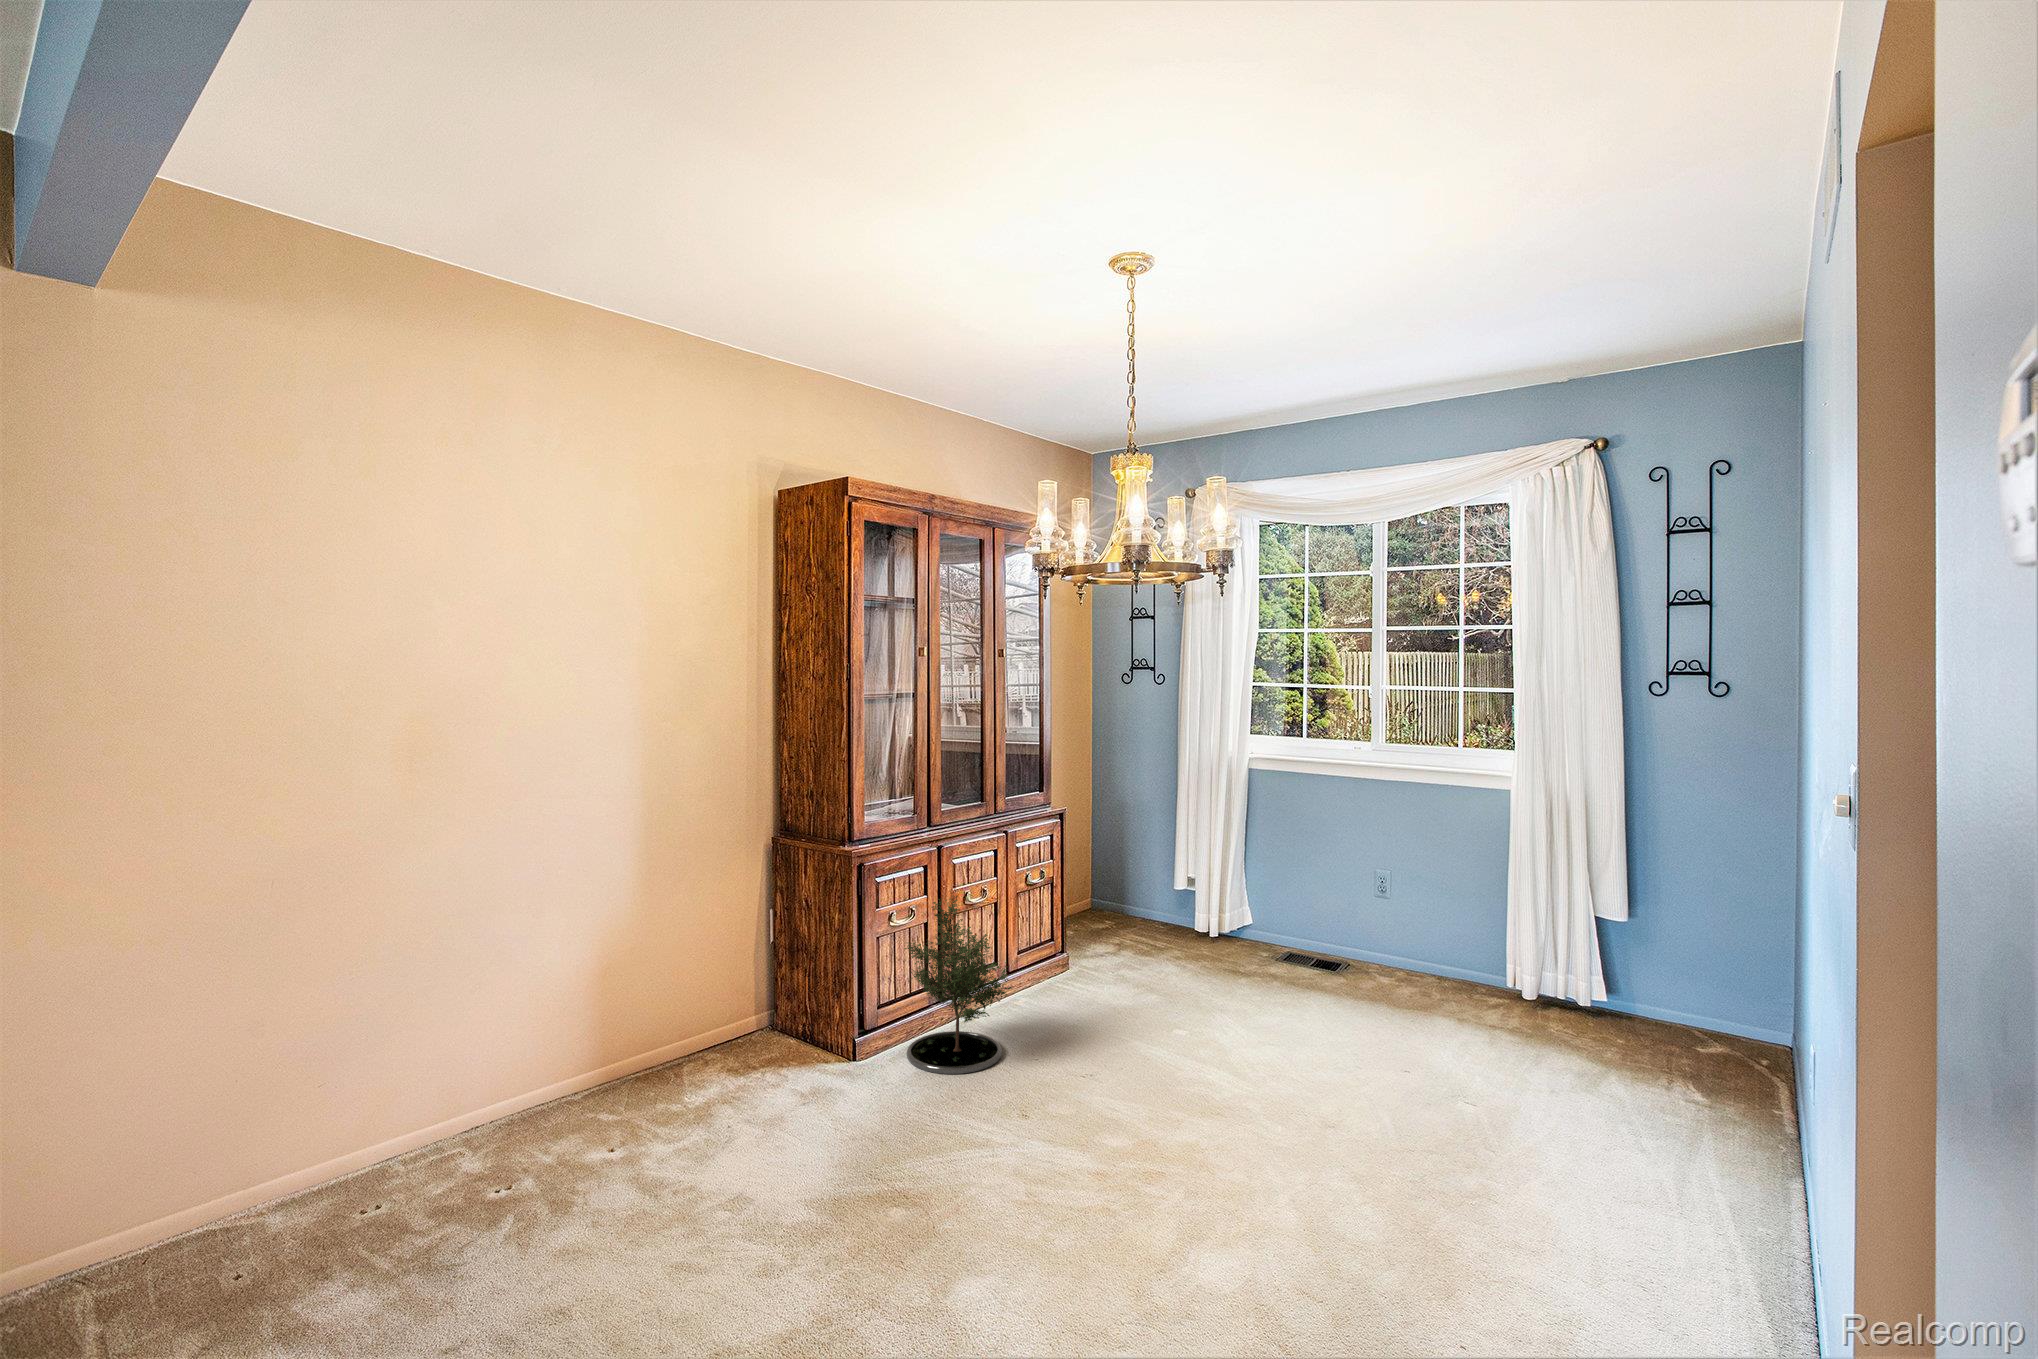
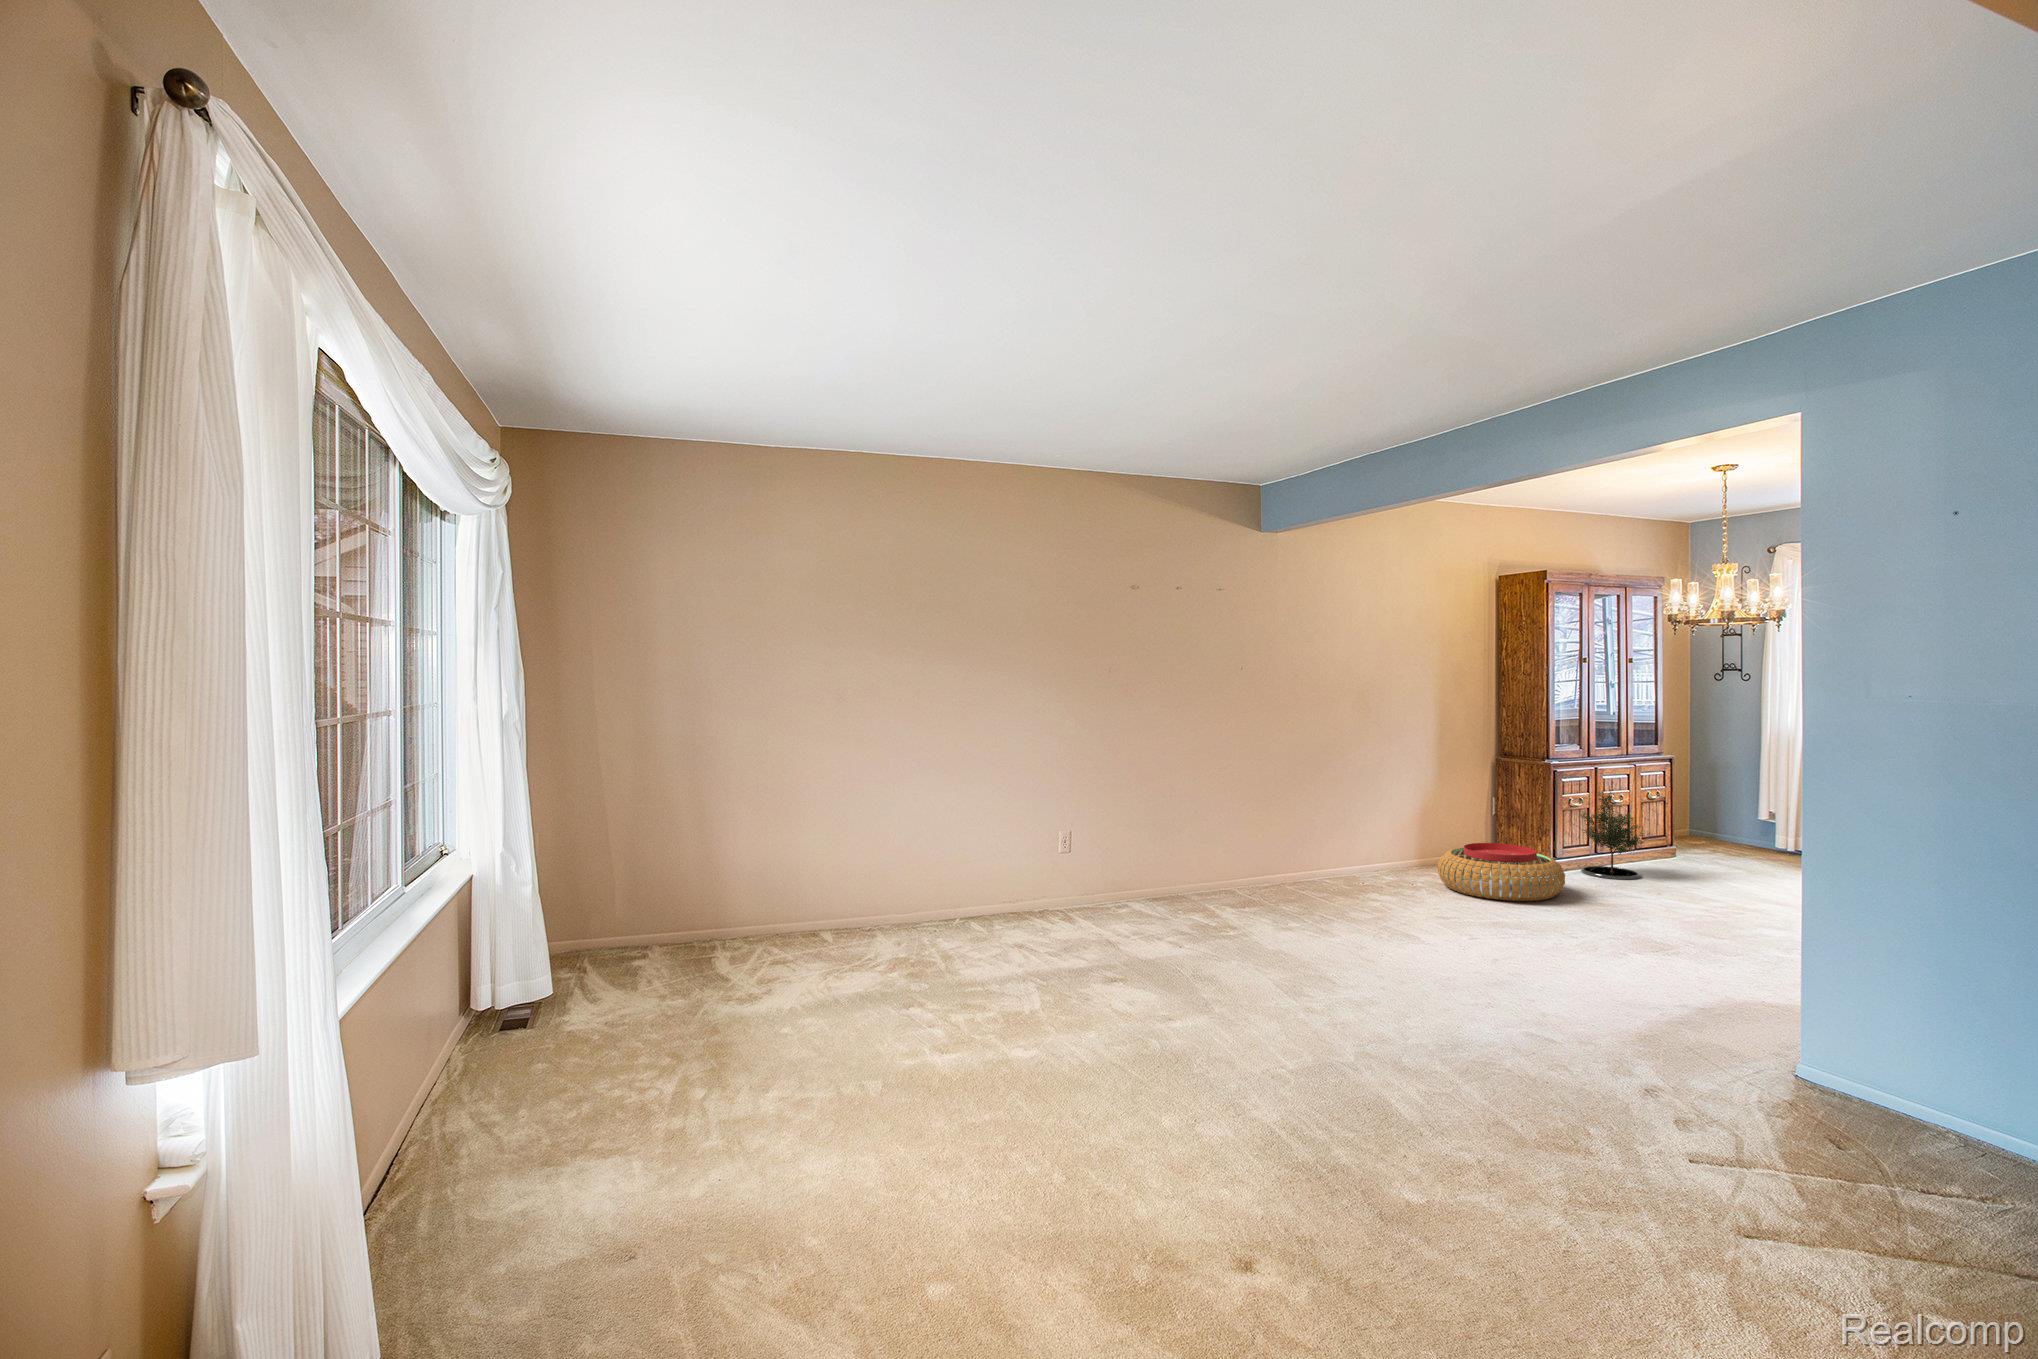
pouf: none [549,1058,834,1252] -> present [1438,843,1565,901]

